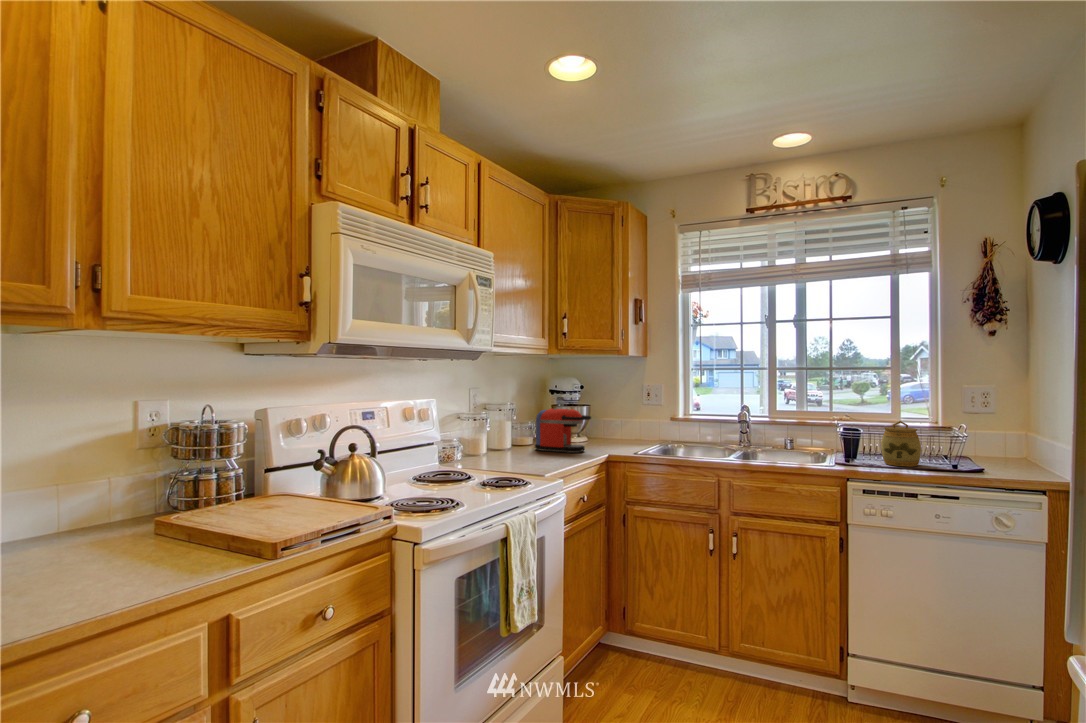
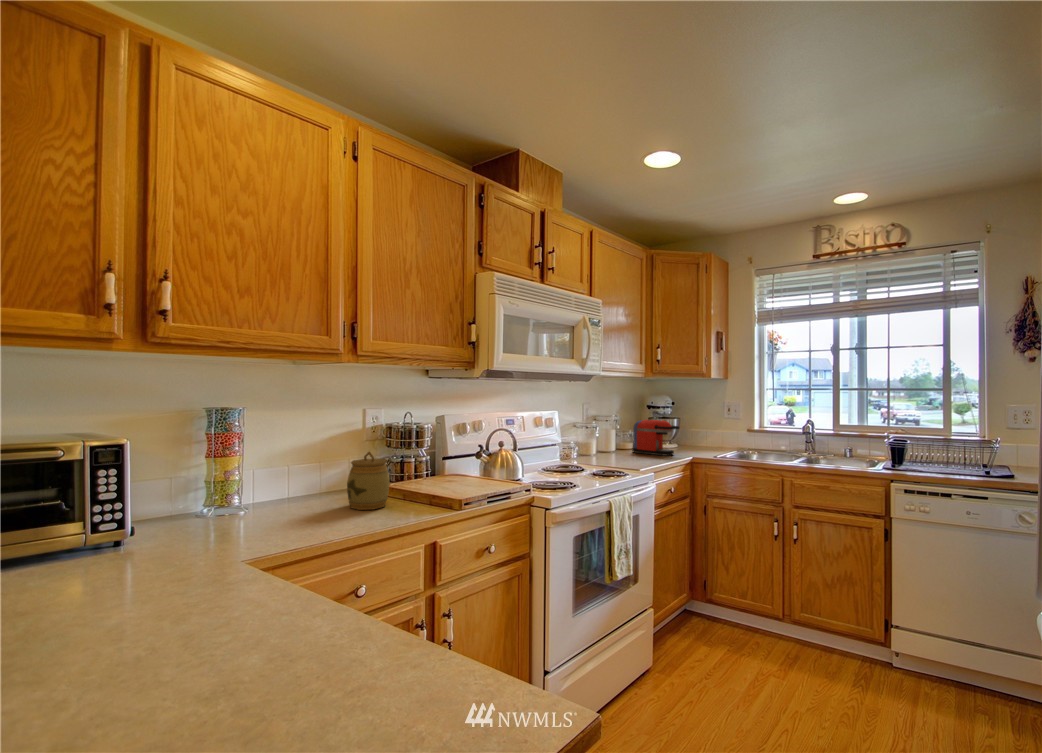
jar: present [881,421,921,467] -> present [347,452,390,510]

